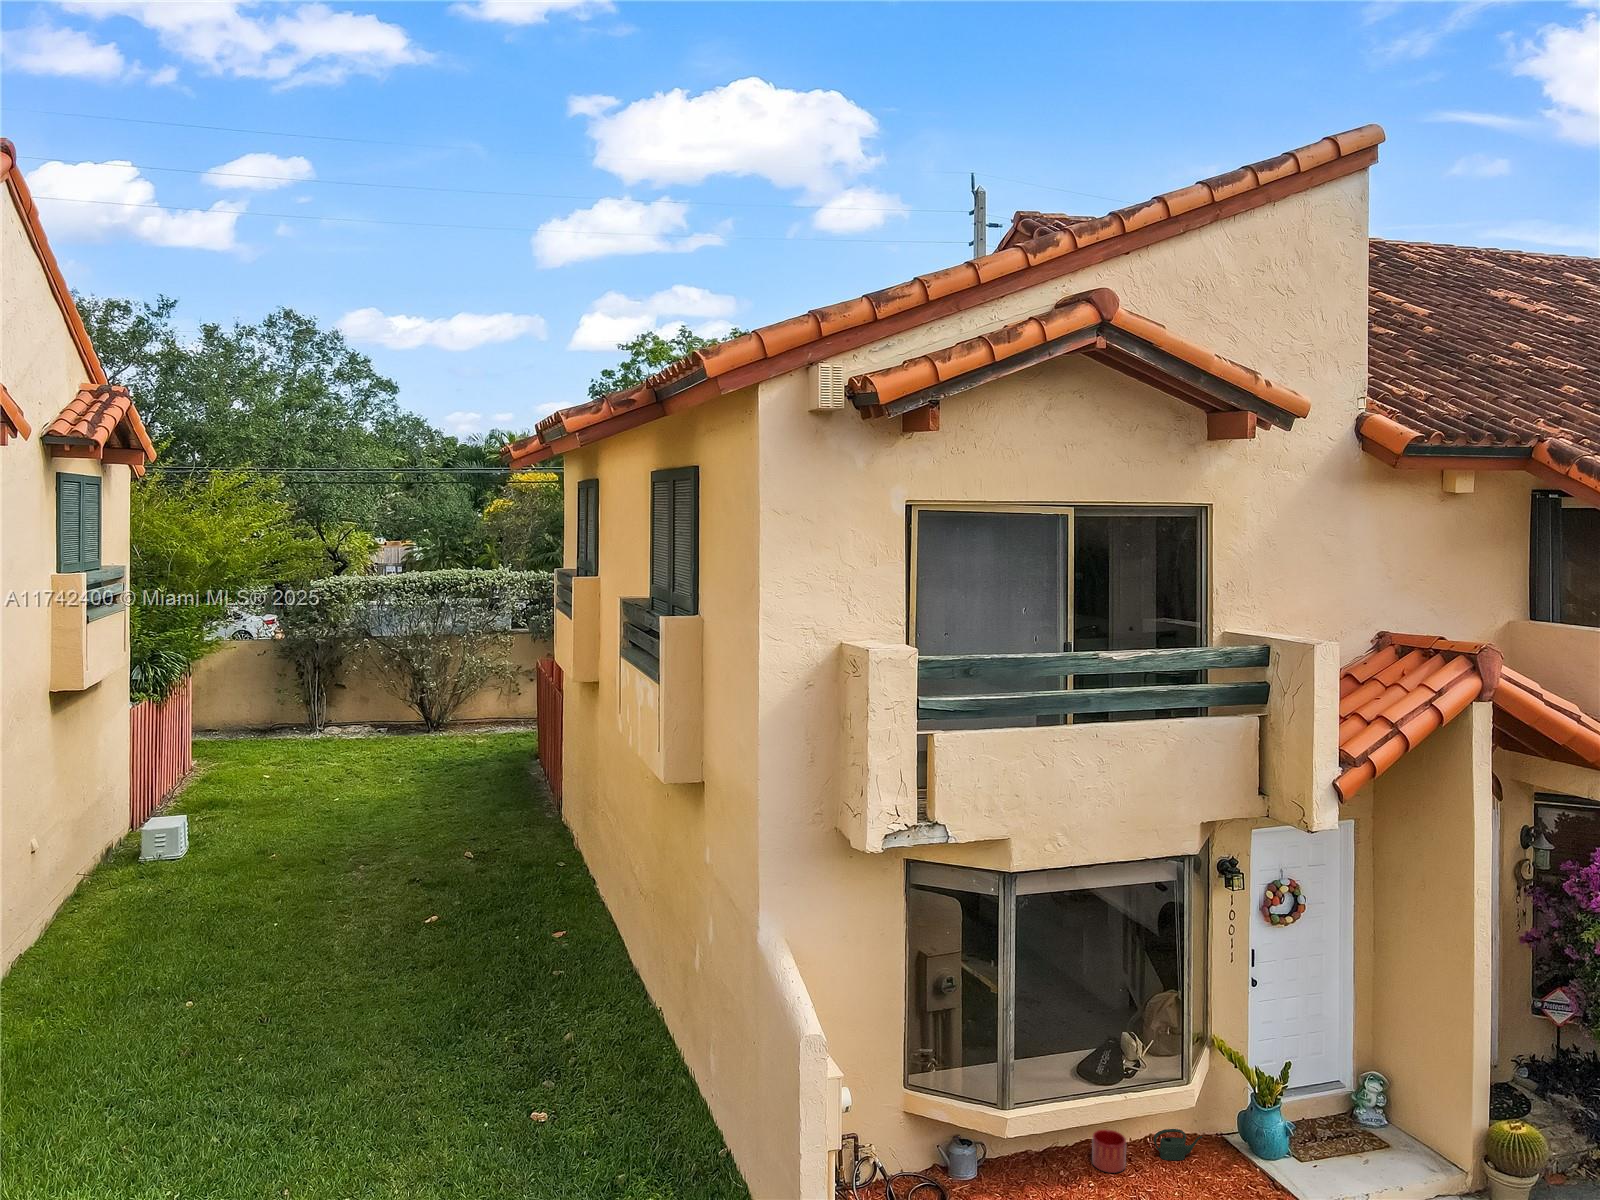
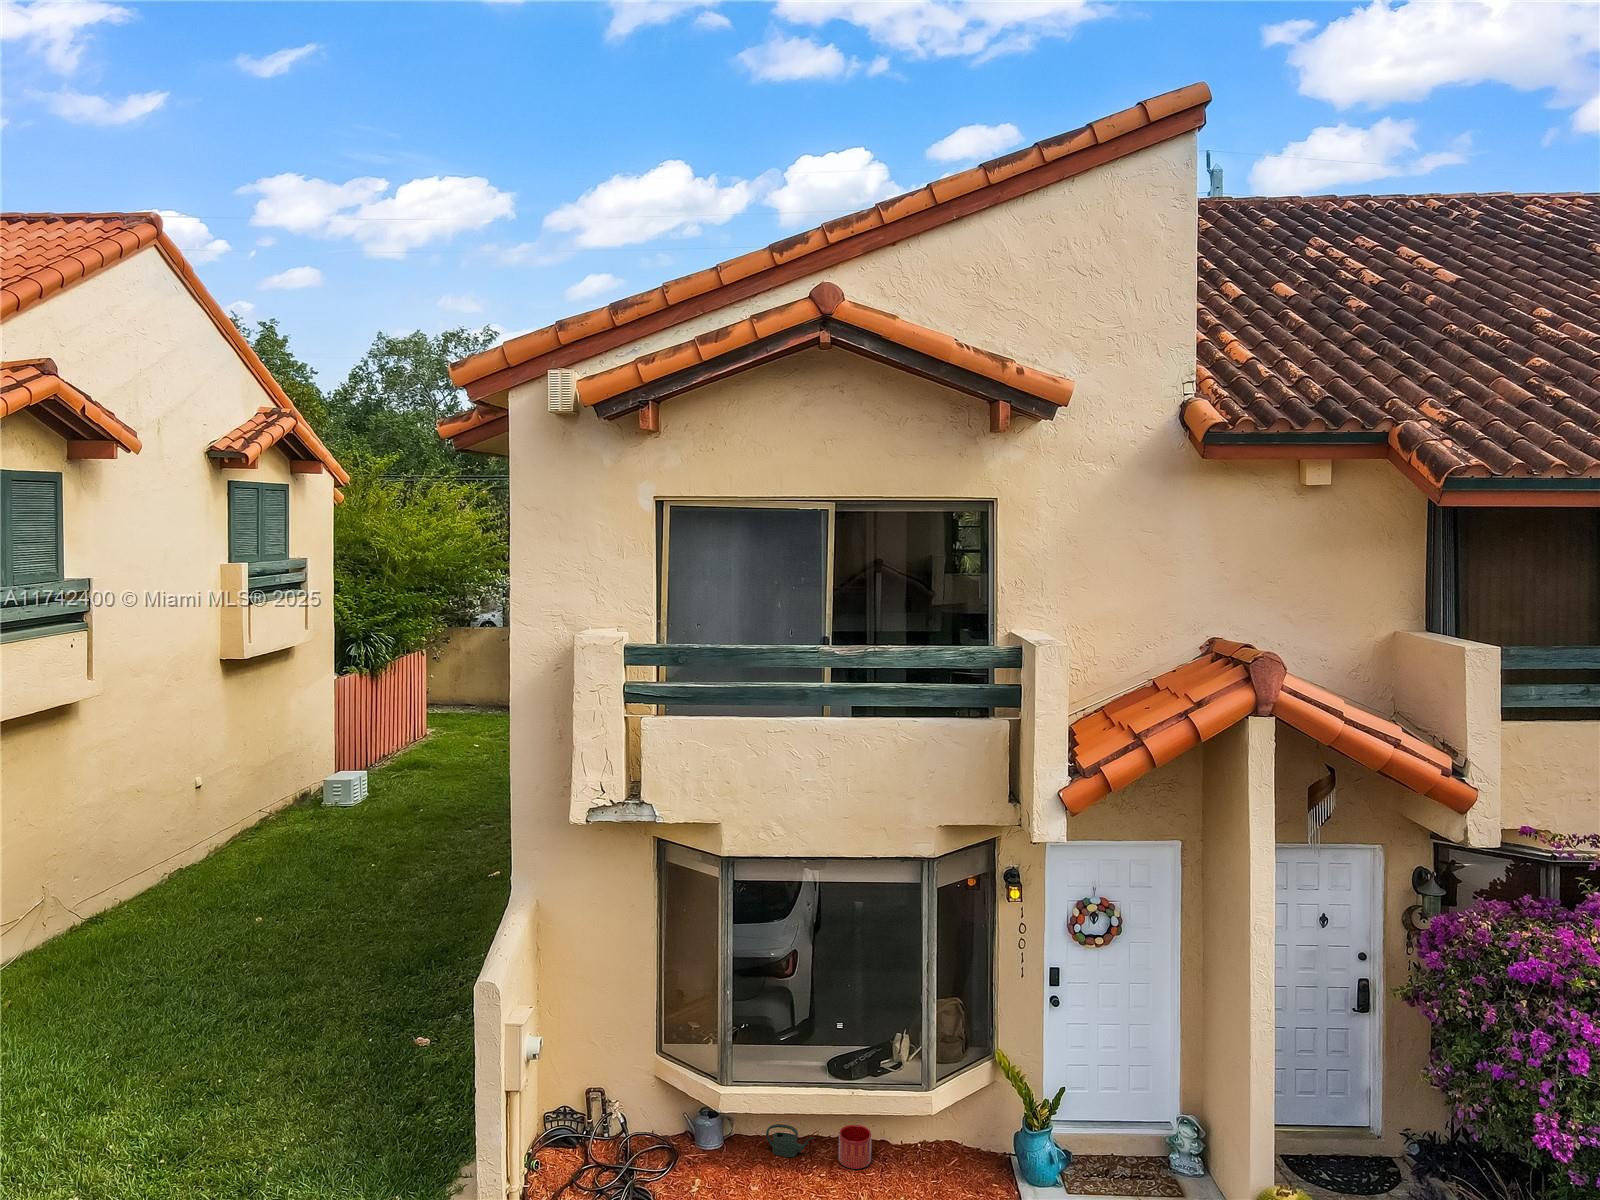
watering can: present [1154,1129,1202,1160] -> present [766,1124,814,1157]

